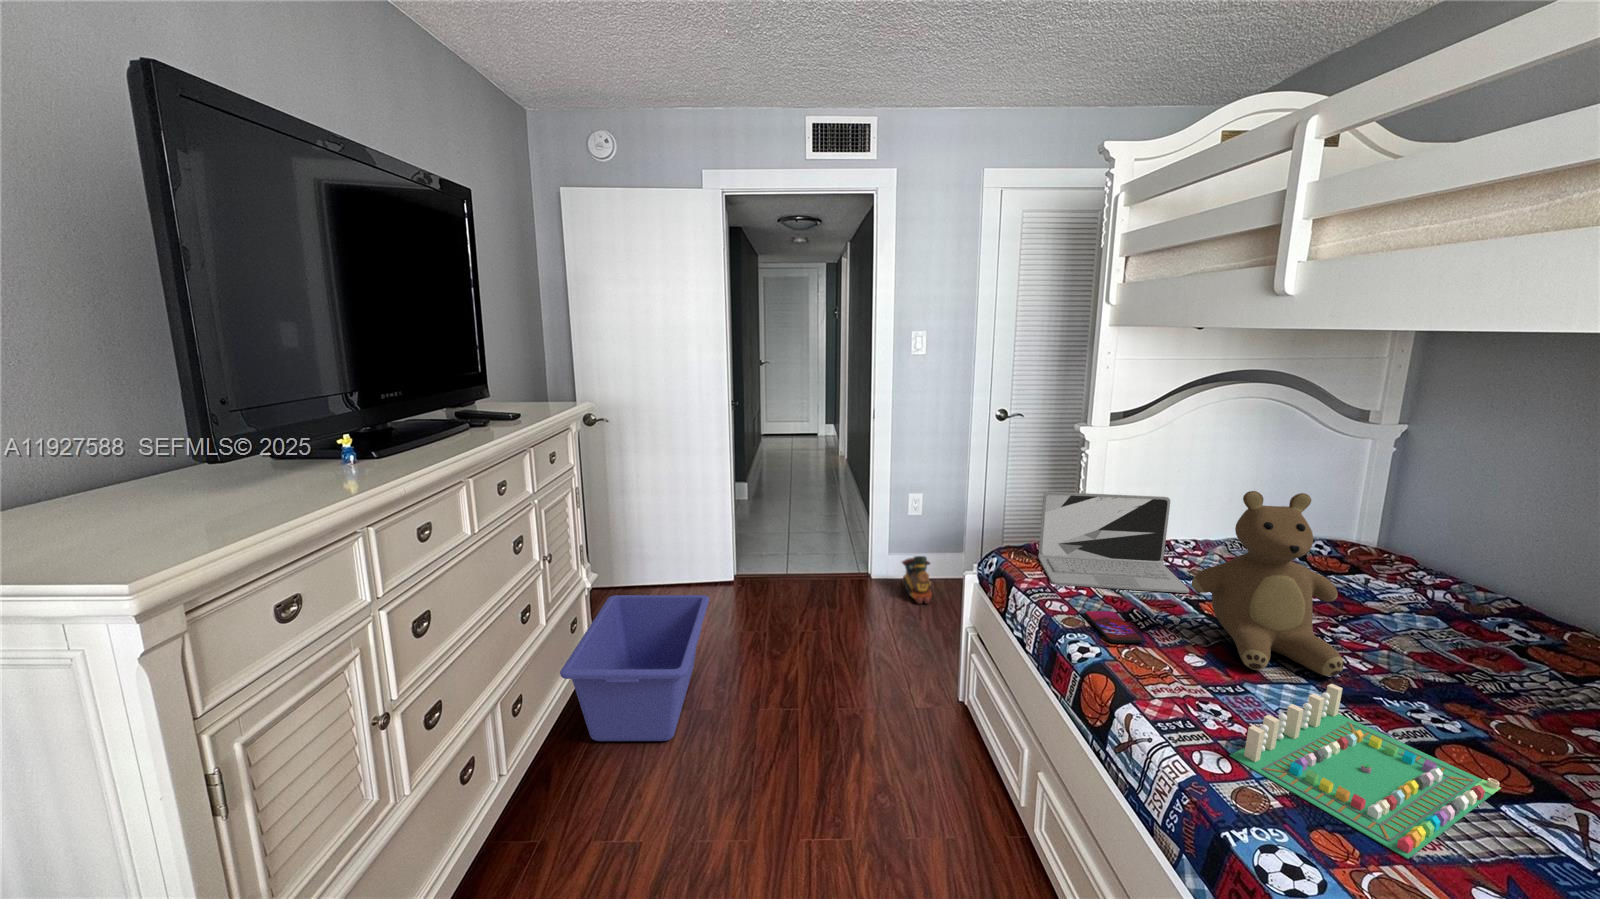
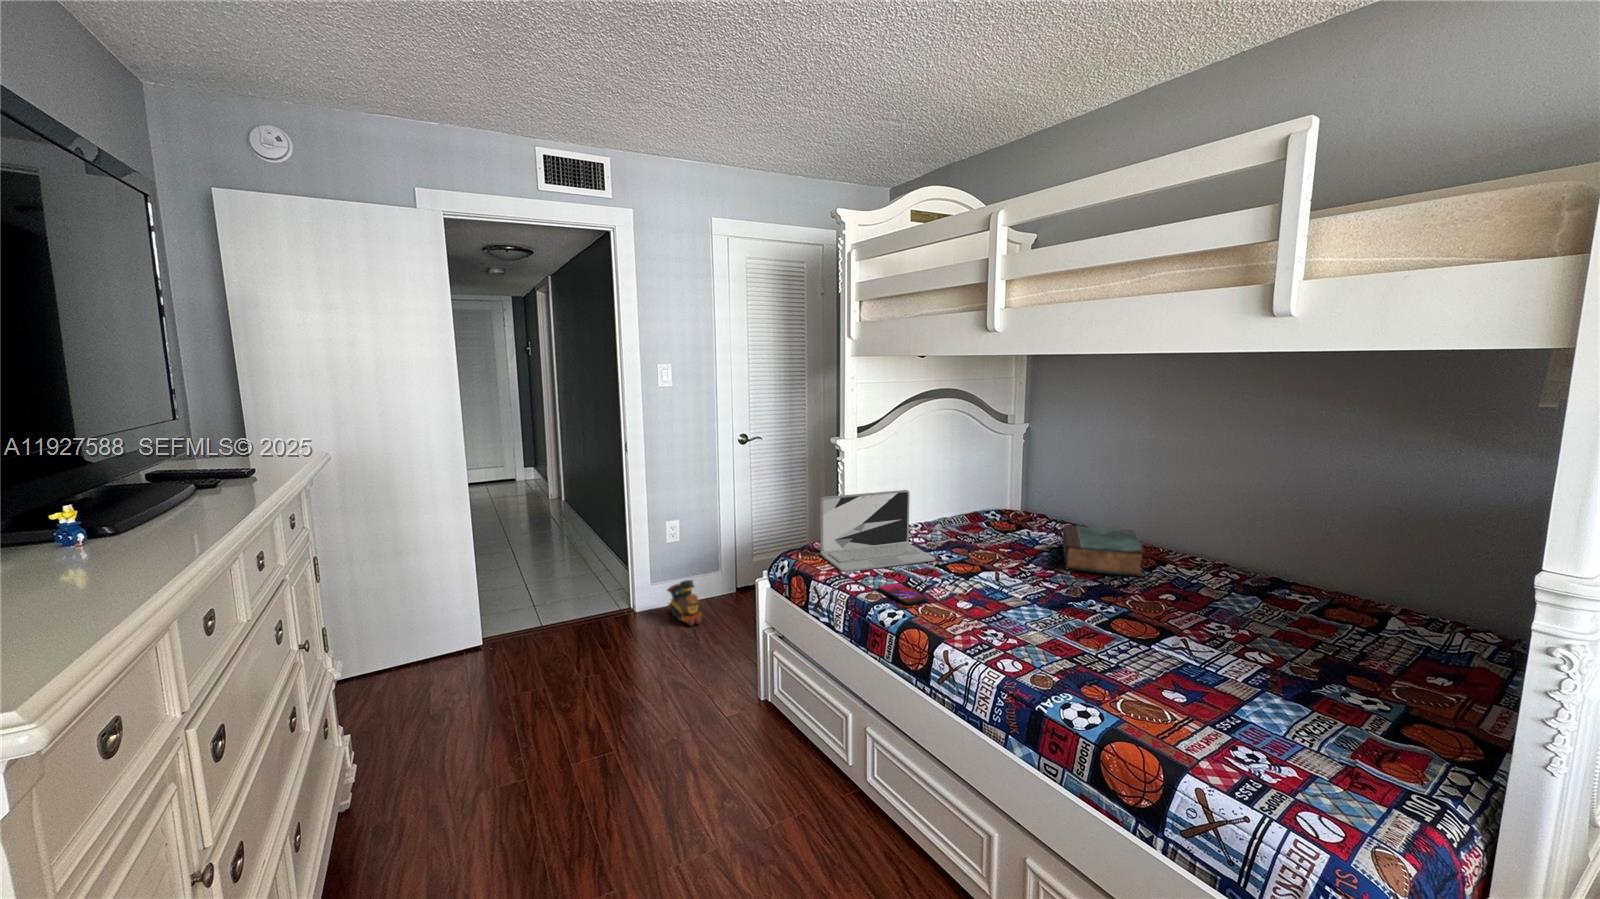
teddy bear: present [1192,491,1343,676] -> none [950,471,1049,602]
book: none [1402,581,1566,689] -> present [1062,525,1145,577]
storage bin: present [560,595,709,741] -> none [334,660,504,857]
board game: present [1230,684,1501,859] -> none [1017,597,1149,688]

